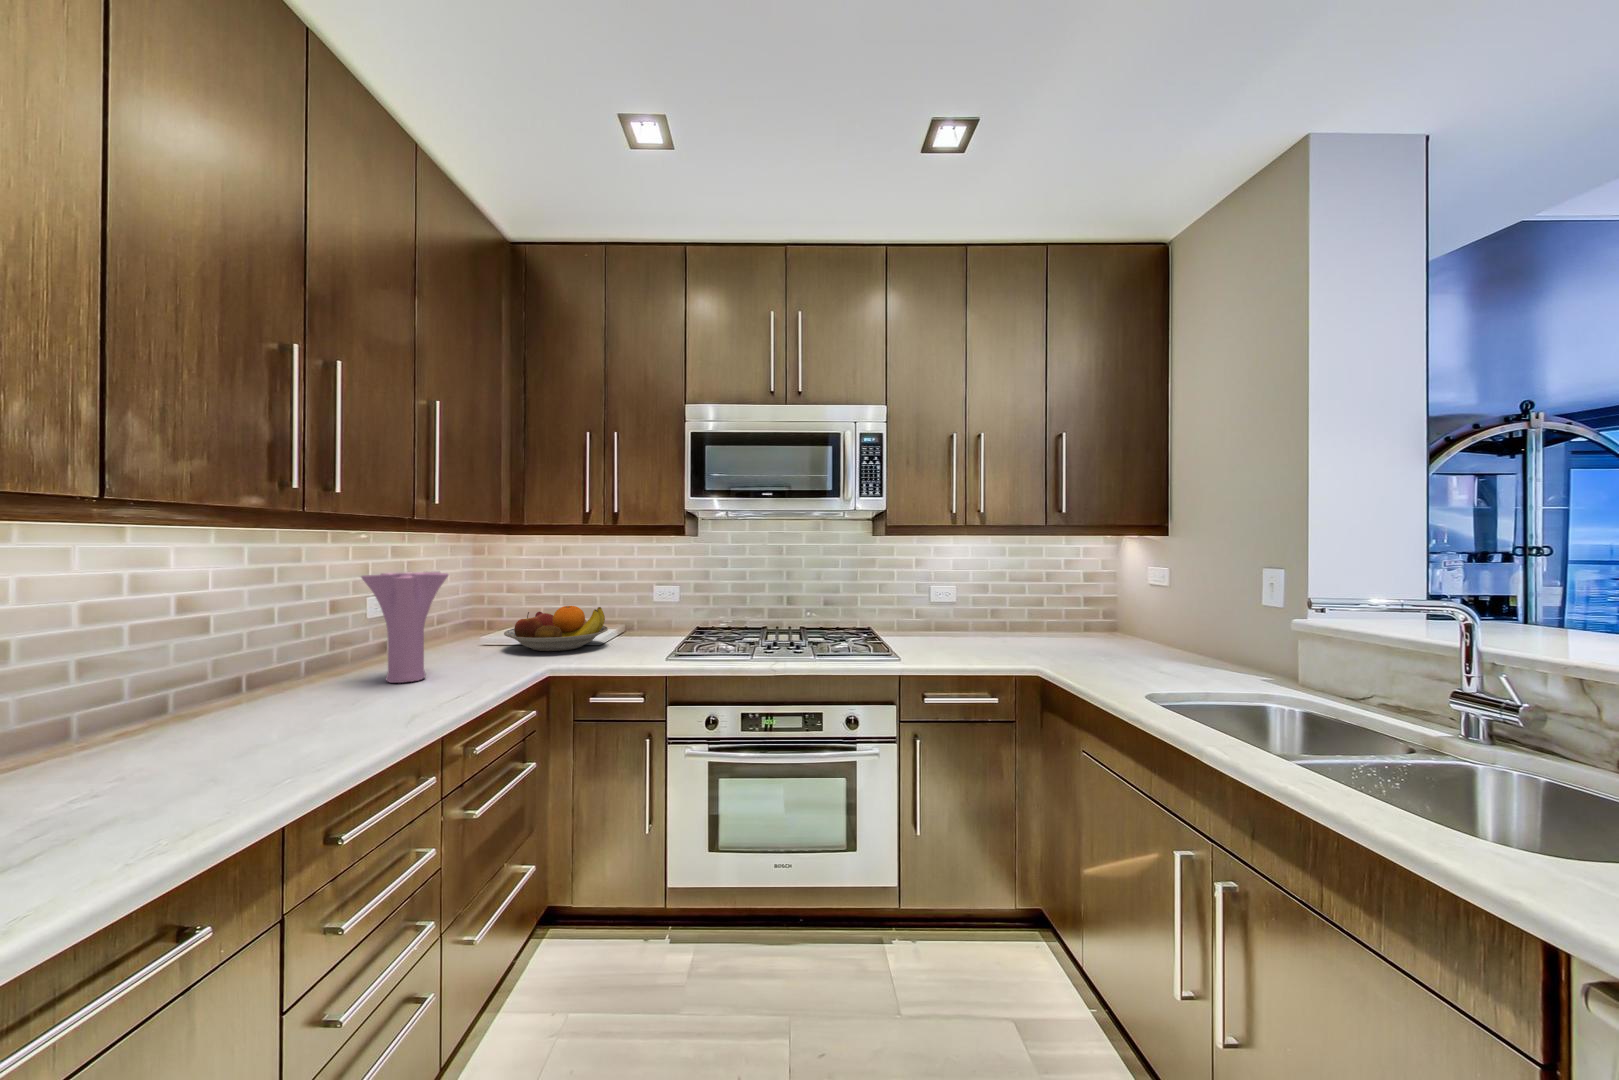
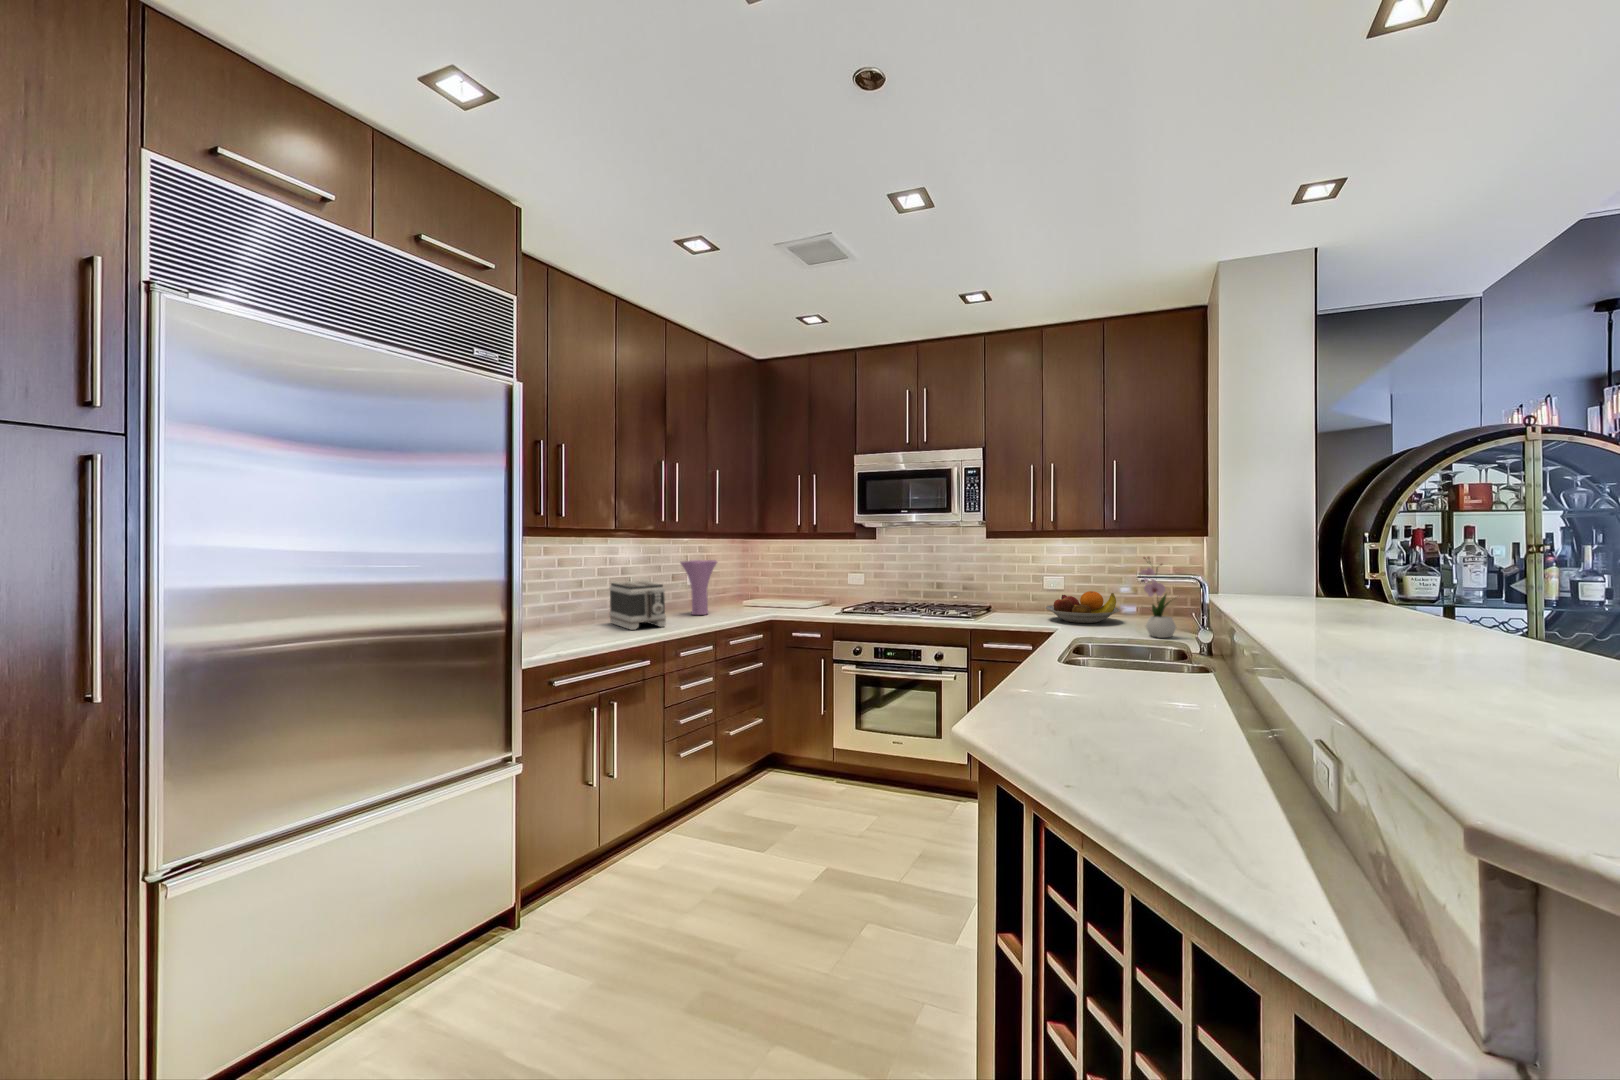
flower arrangement: none [1164,557,1210,671] -> present [1141,557,1176,638]
fruit bowl: present [504,606,608,651] -> present [1046,591,1120,623]
toaster: none [165,619,340,747] -> present [609,581,666,630]

